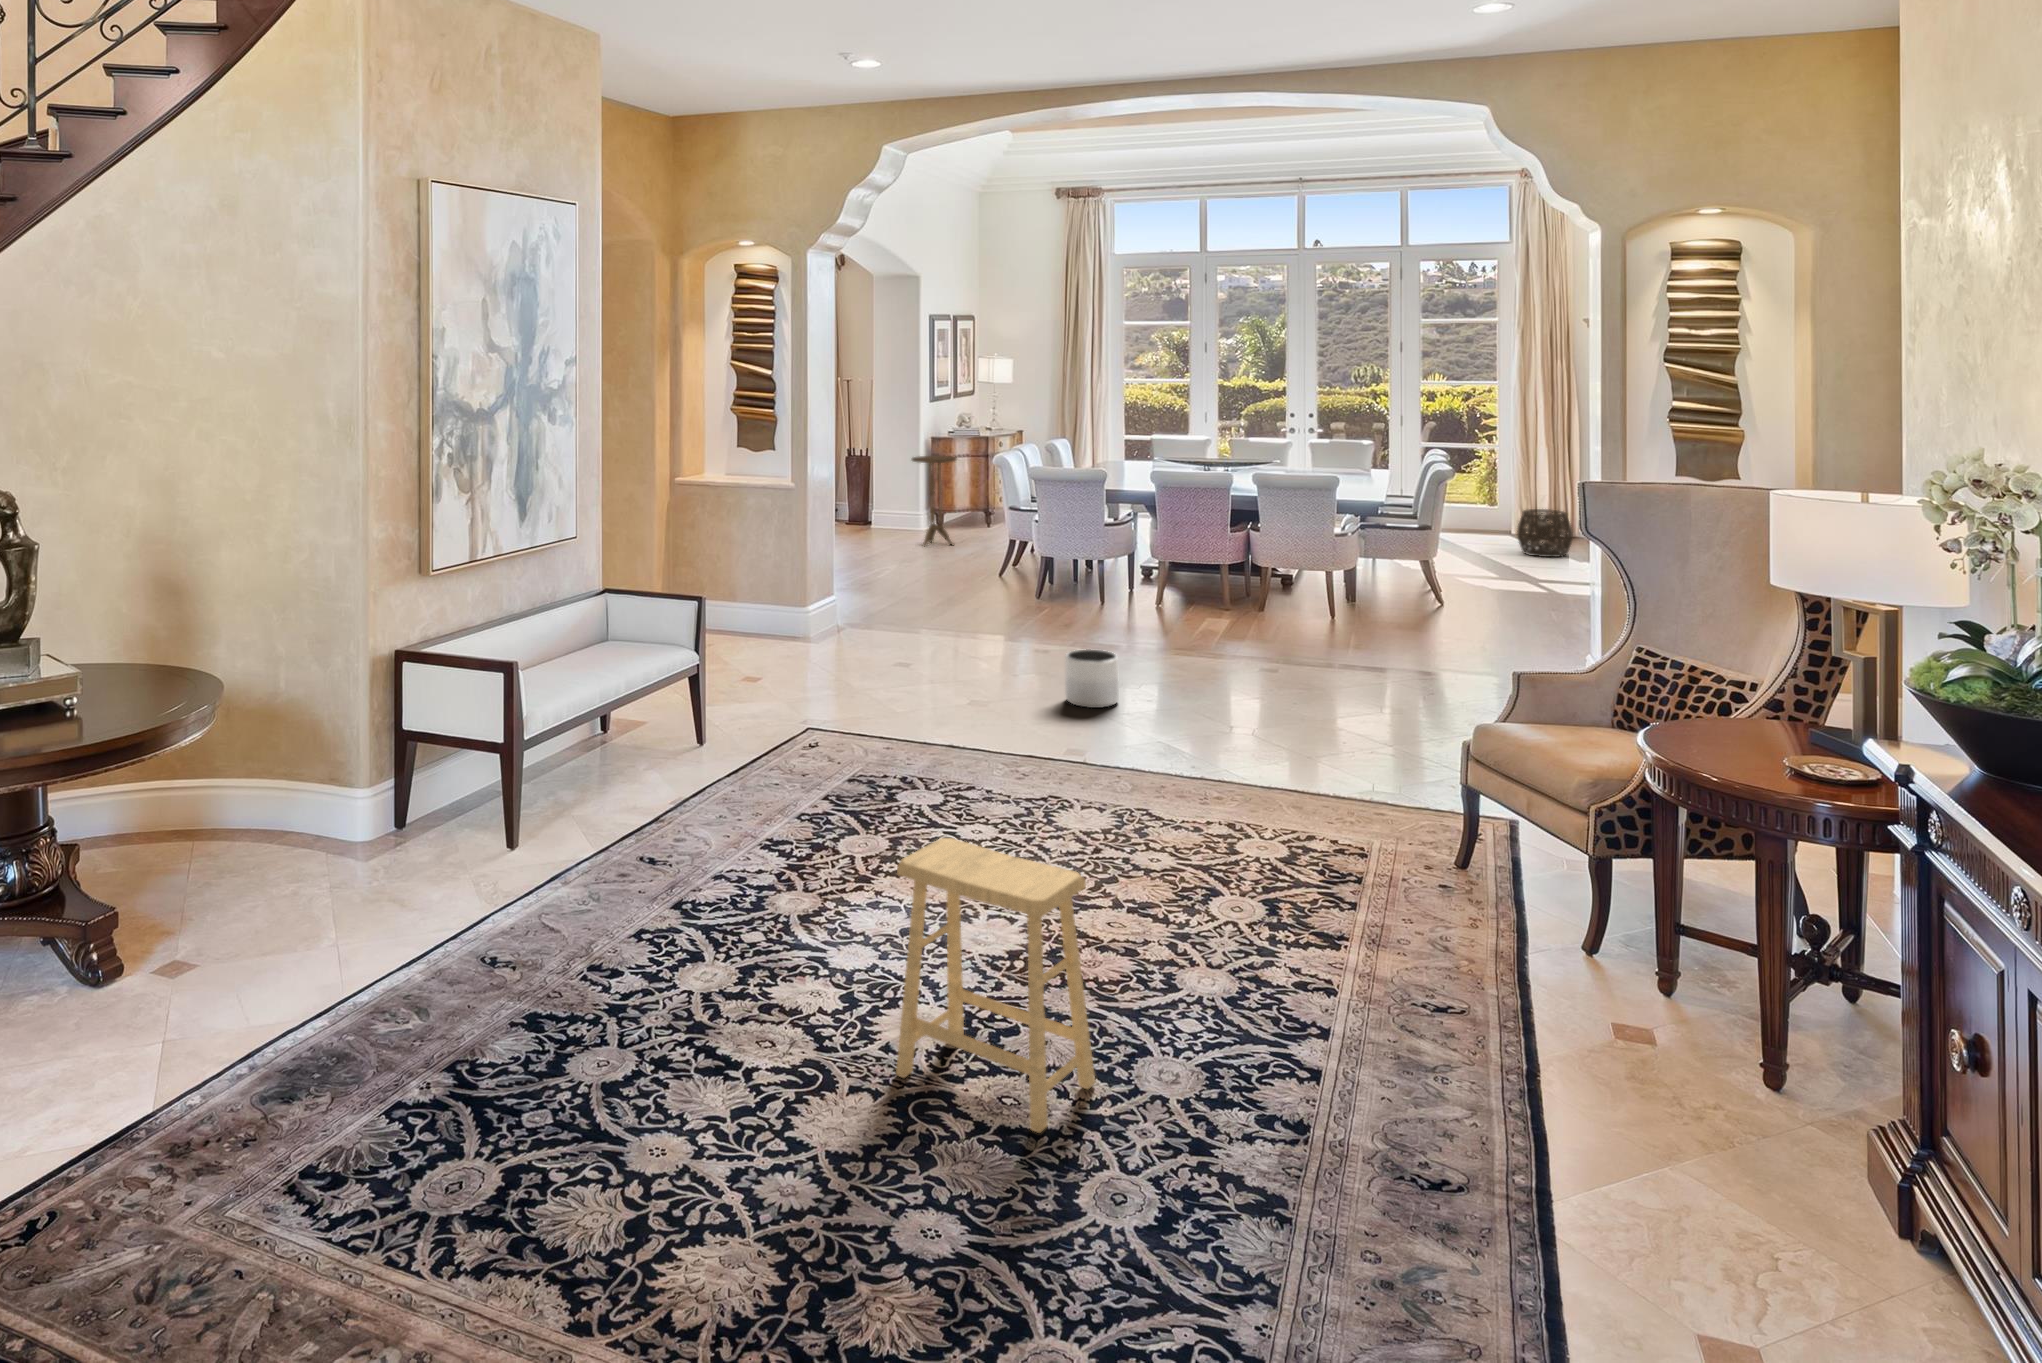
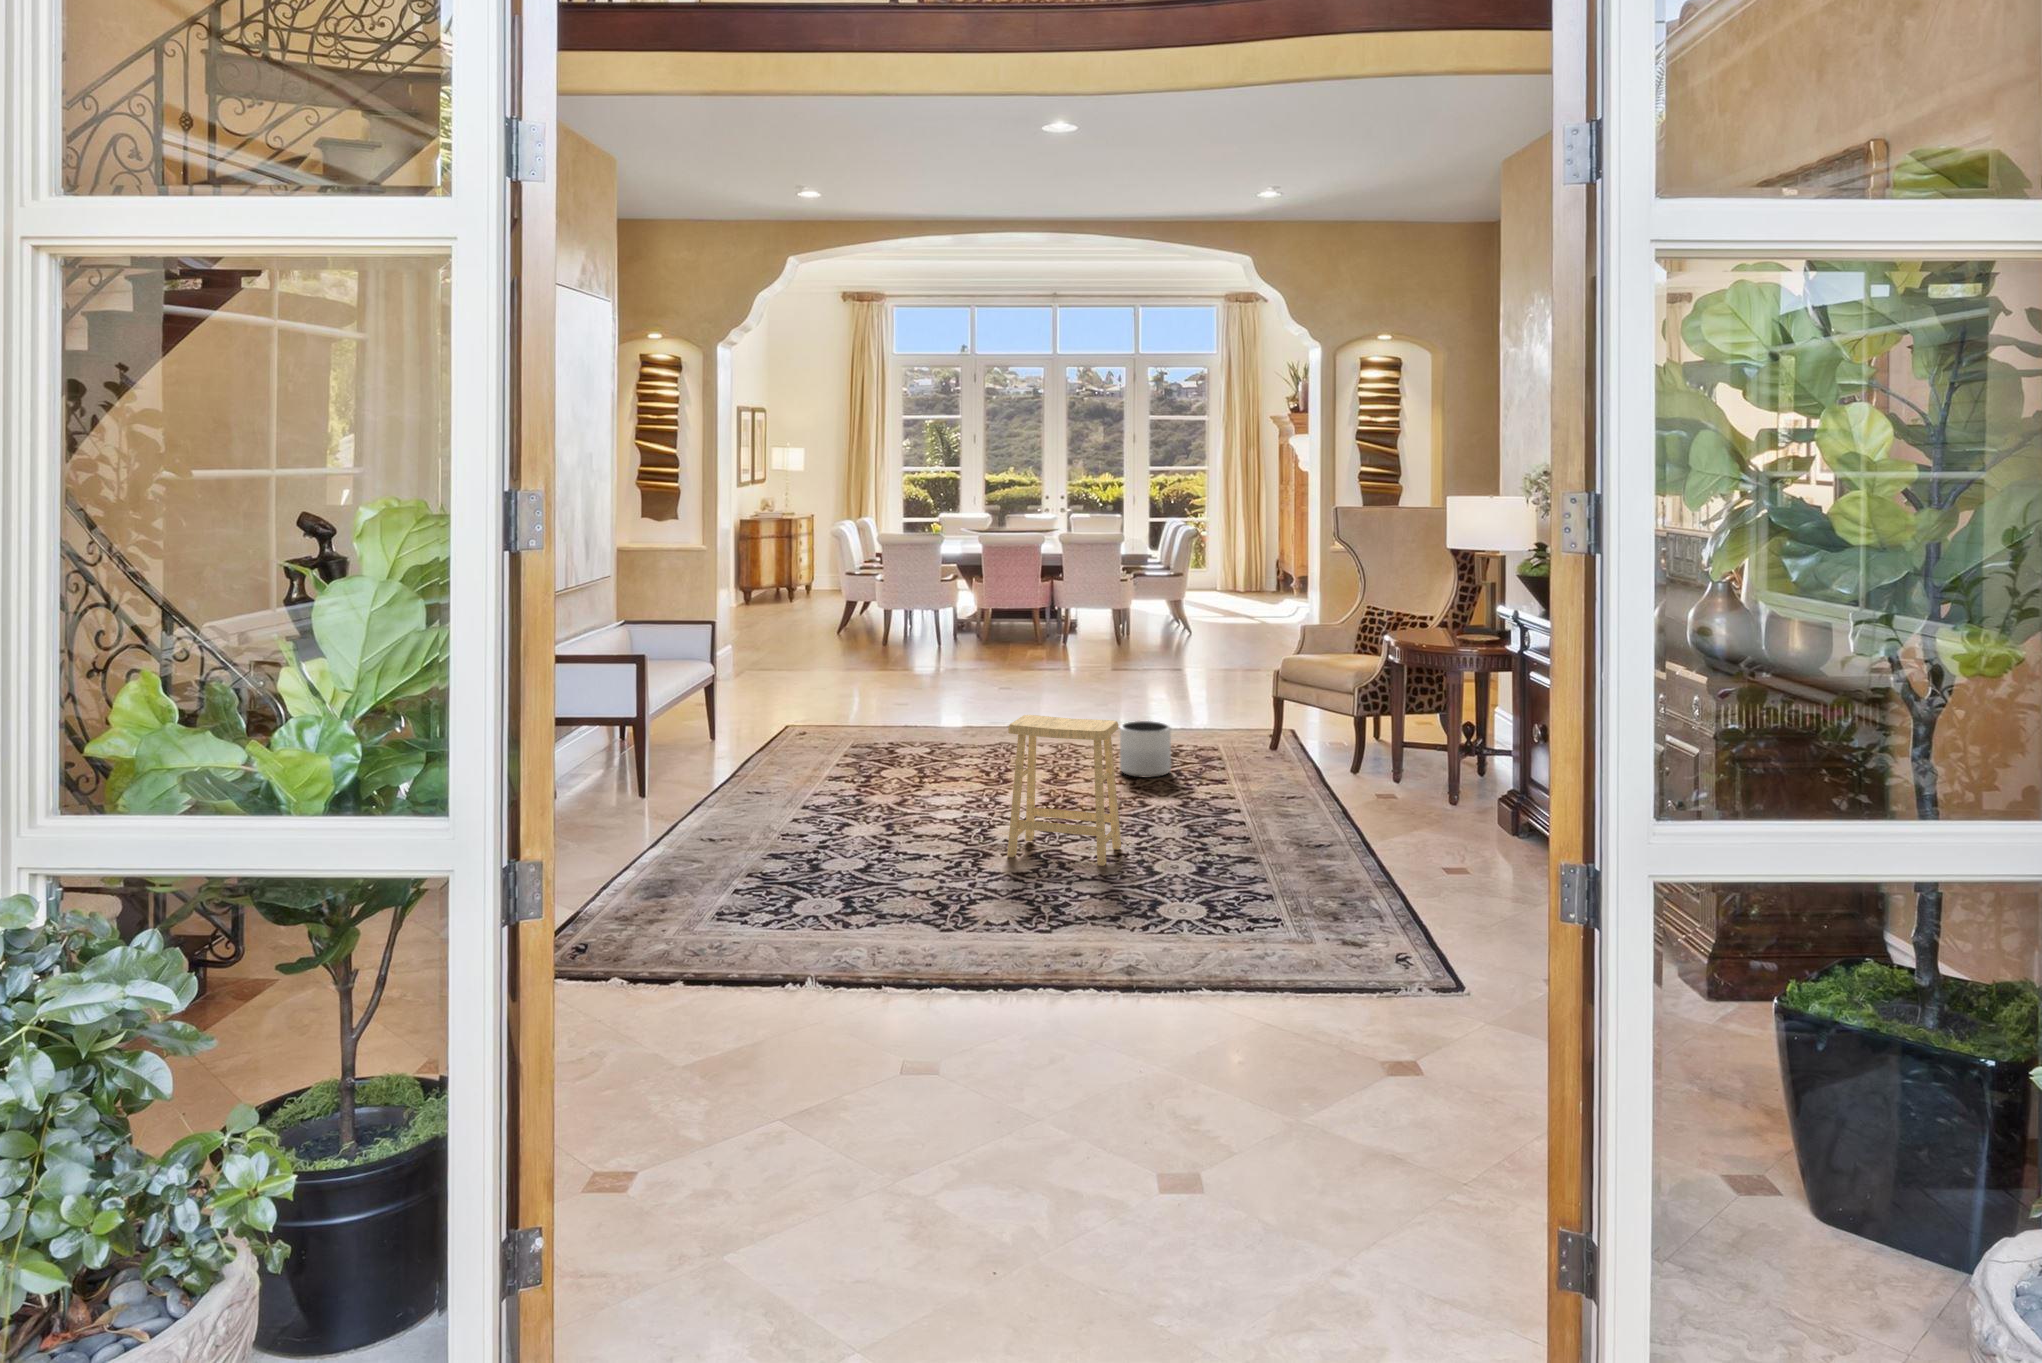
side table: present [912,456,957,547] -> none [755,529,797,612]
woven basket: present [1517,509,1573,557] -> none [1240,562,1280,599]
planter: present [1065,649,1119,708] -> present [1120,721,1171,777]

